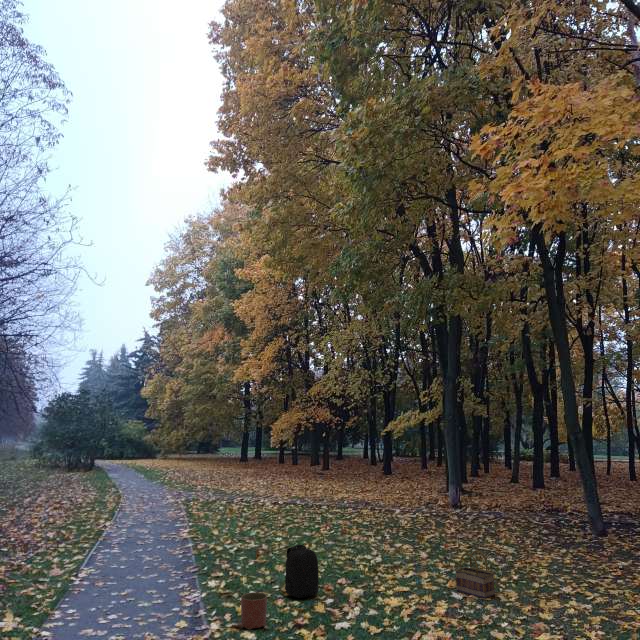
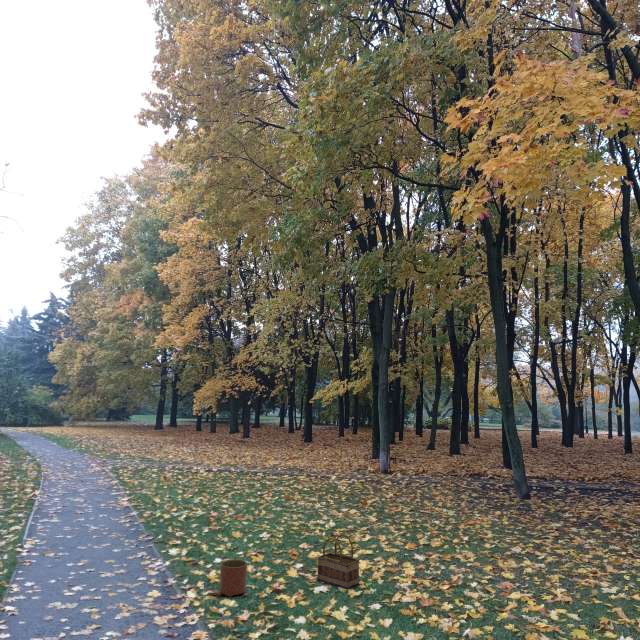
backpack: present [285,545,319,598] -> none [251,511,287,563]
basket: present [455,550,495,598] -> present [317,534,359,589]

